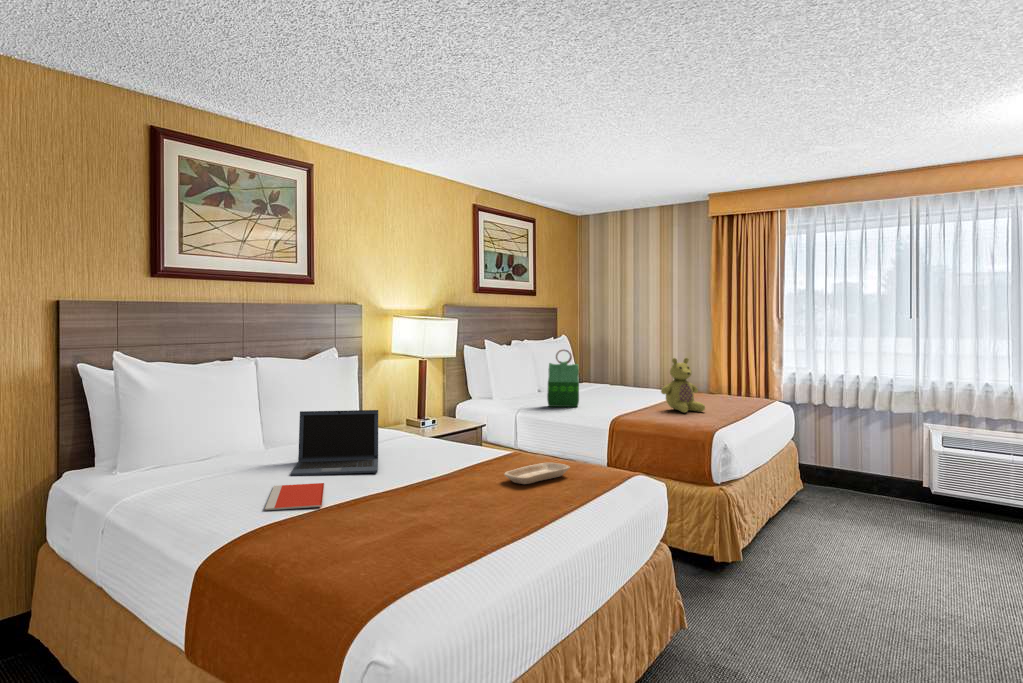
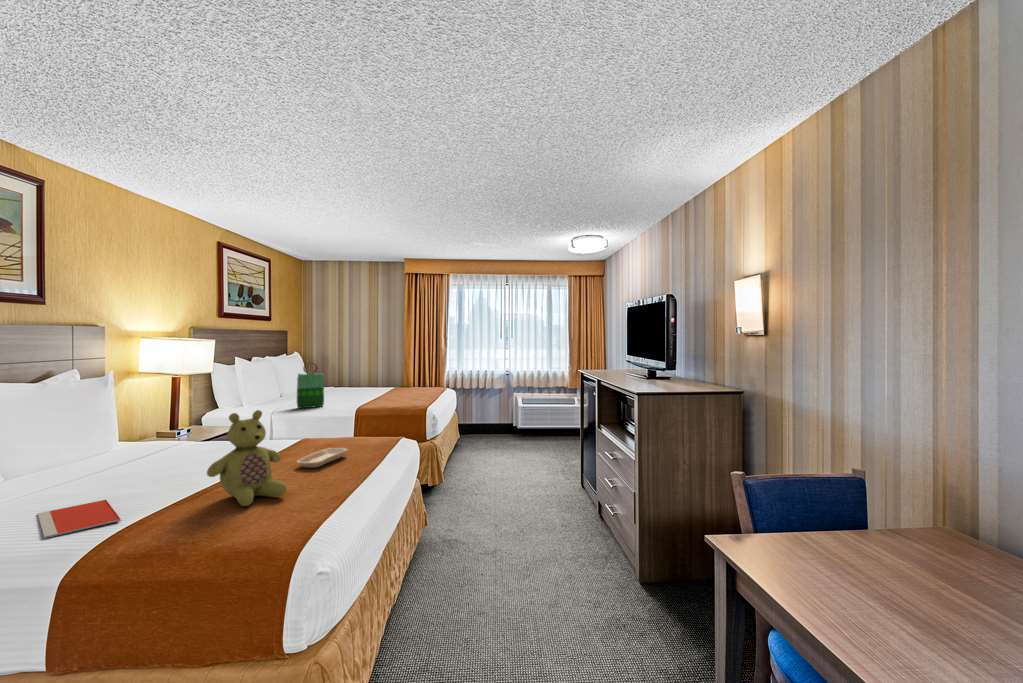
stuffed bear: present [661,358,705,413] -> present [207,410,287,506]
laptop: present [291,410,378,476] -> none [53,423,164,500]

